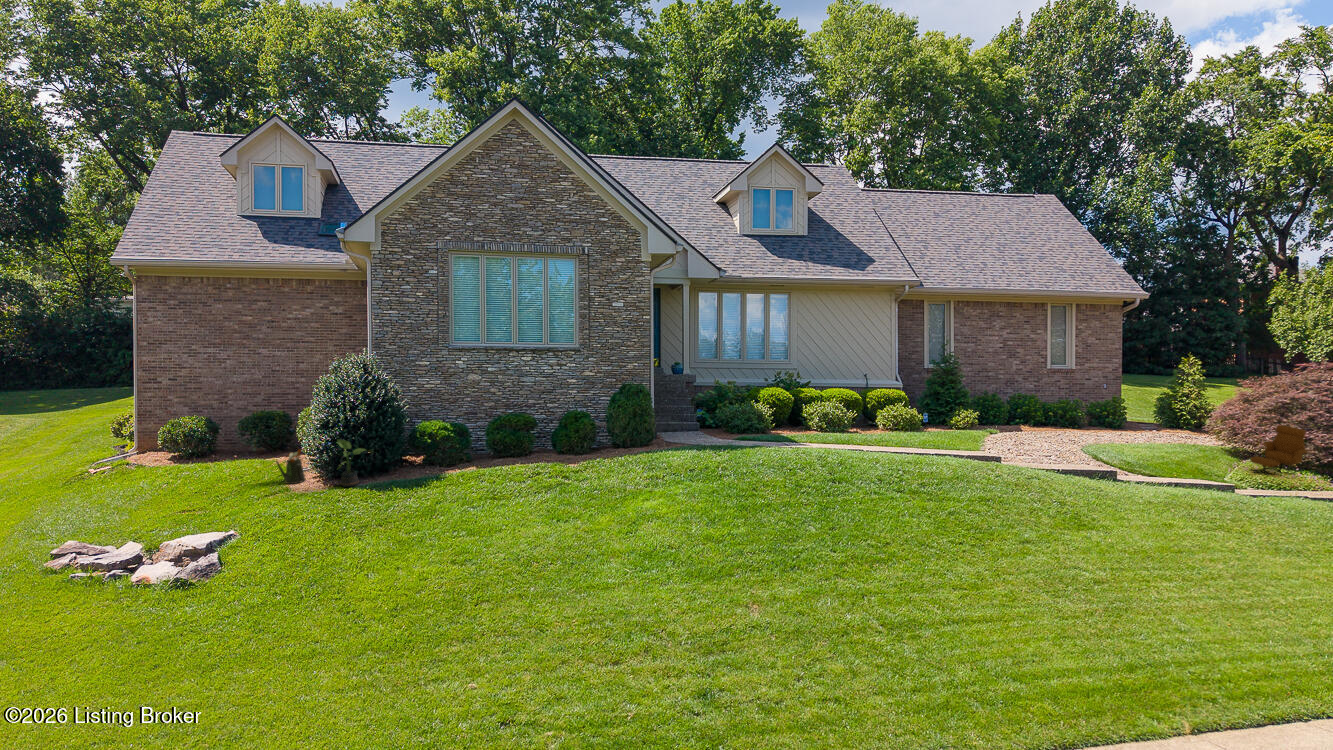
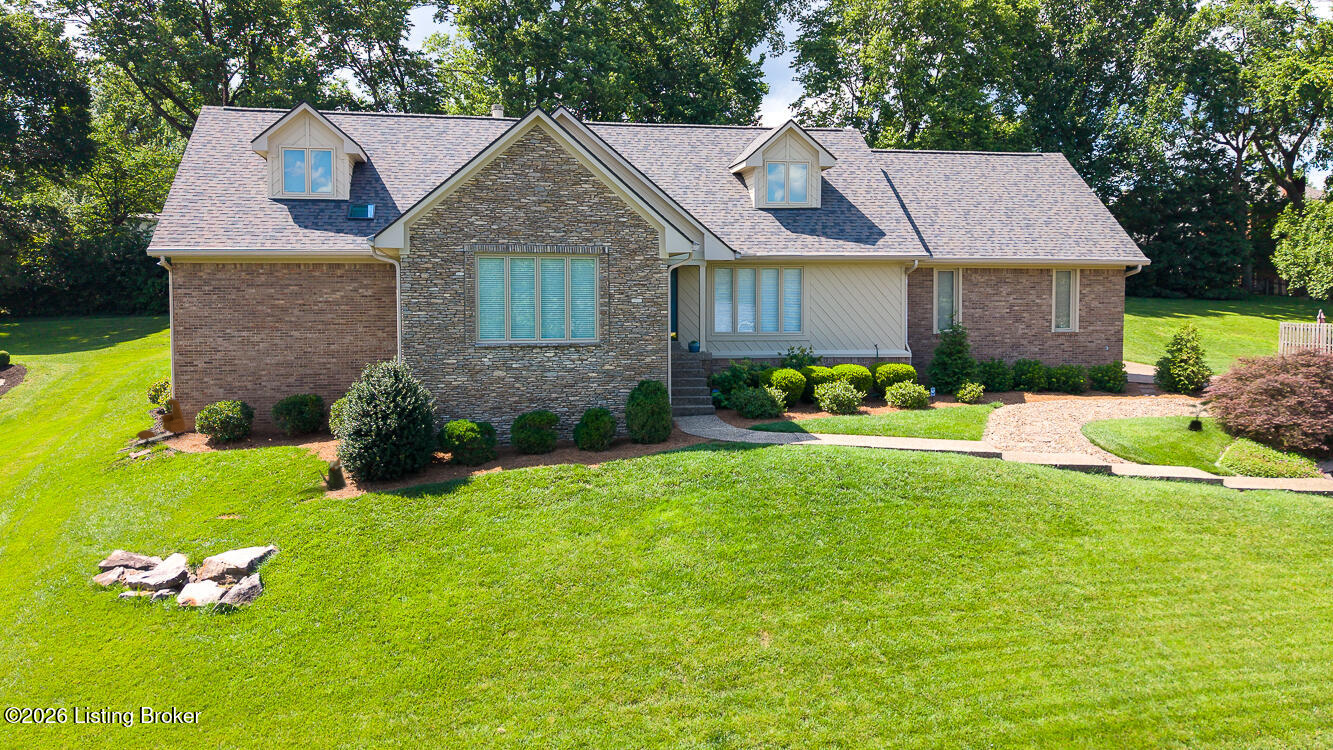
lounge chair: present [1251,425,1308,475] -> present [137,399,186,447]
potted plant: present [337,439,366,487] -> present [1188,400,1212,431]

